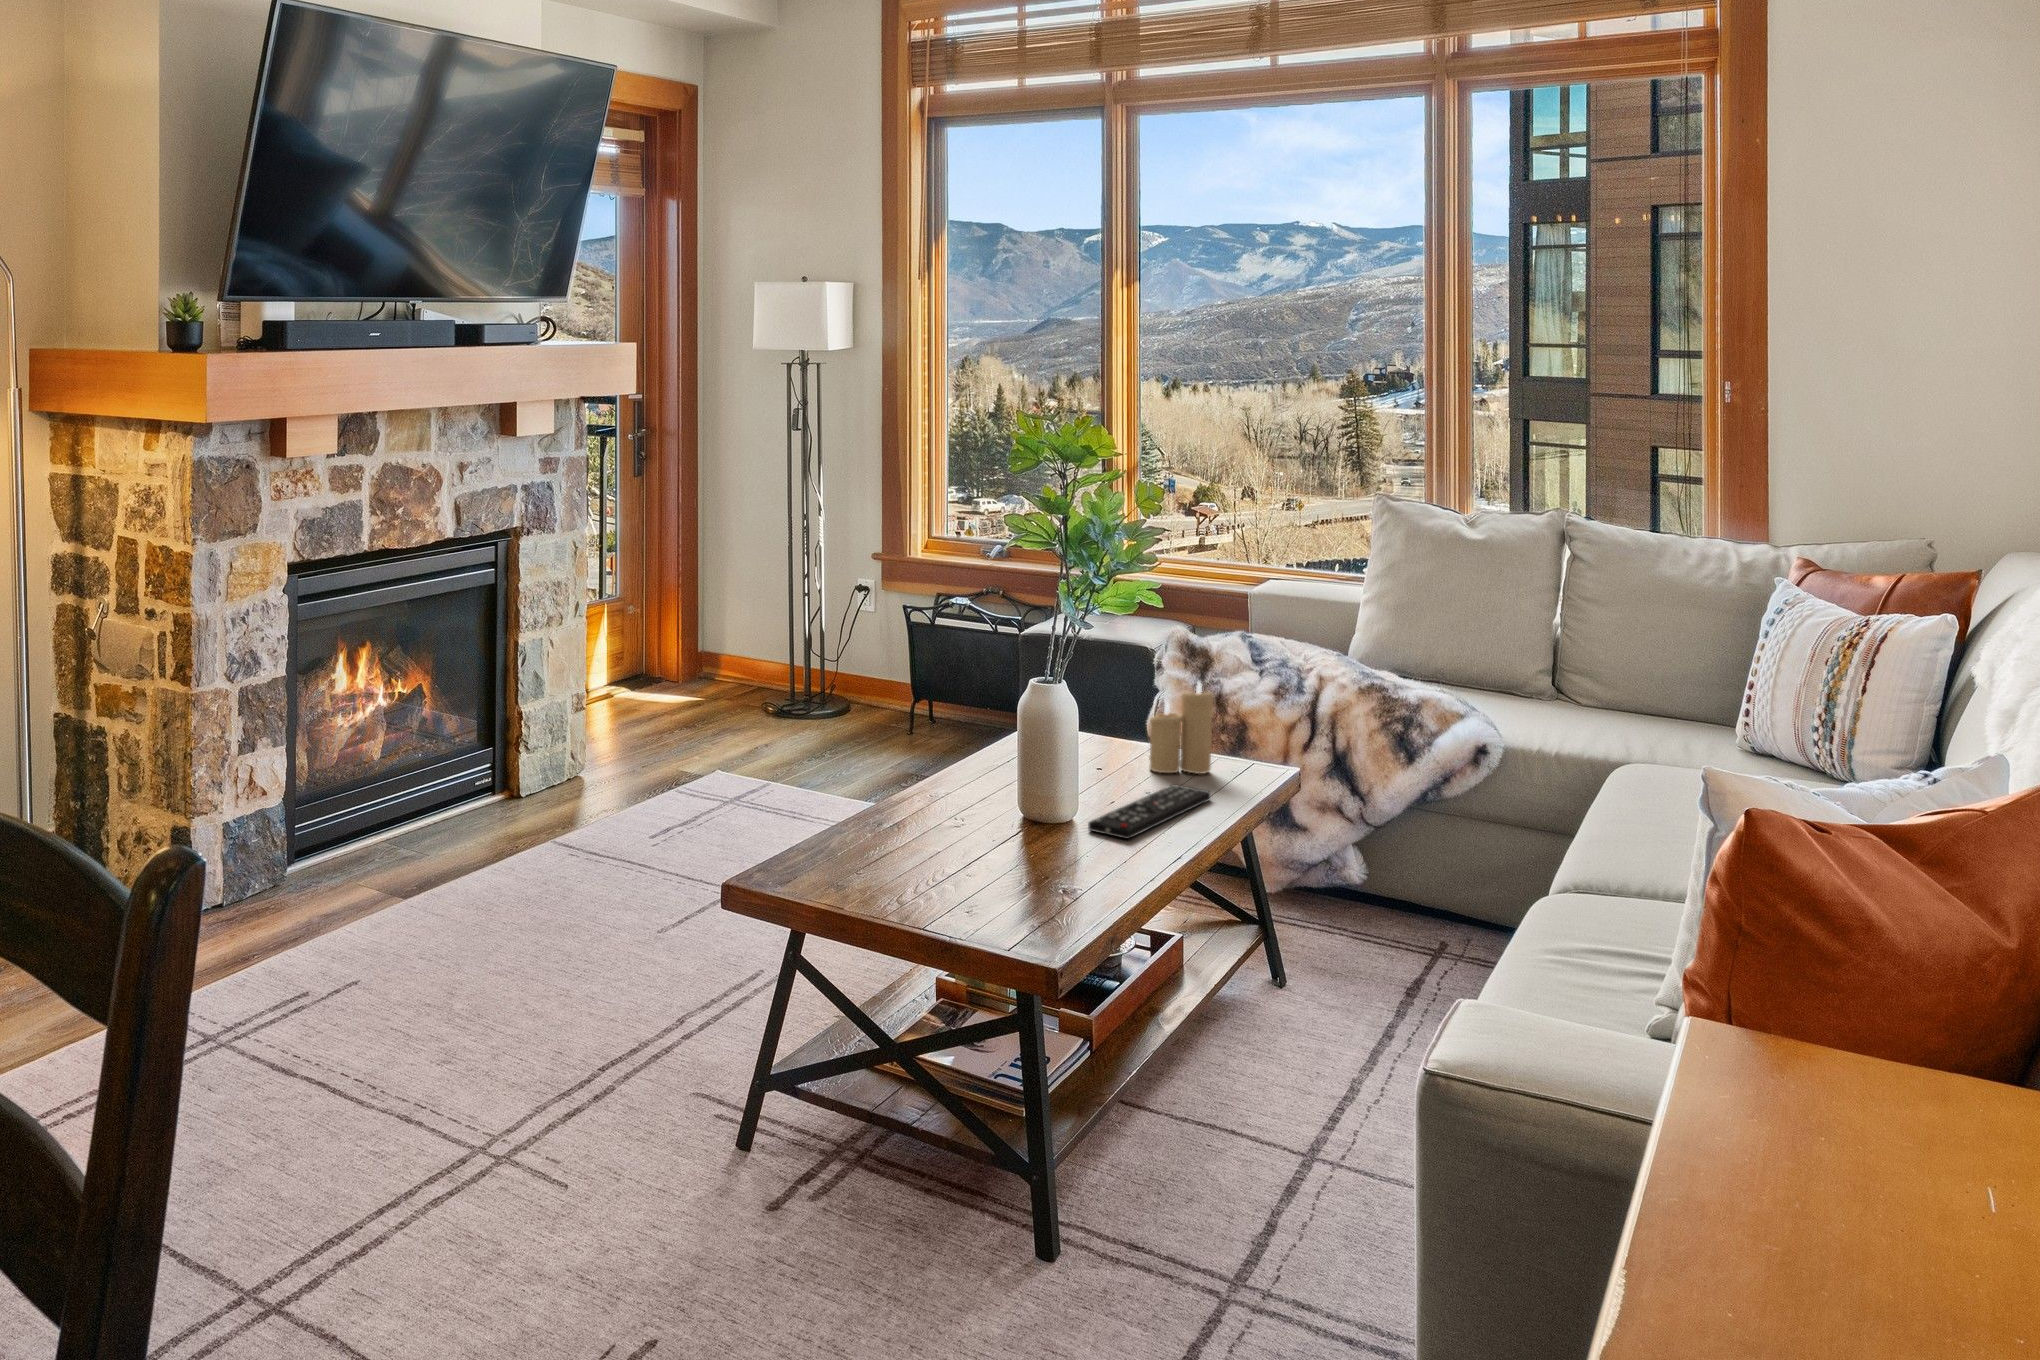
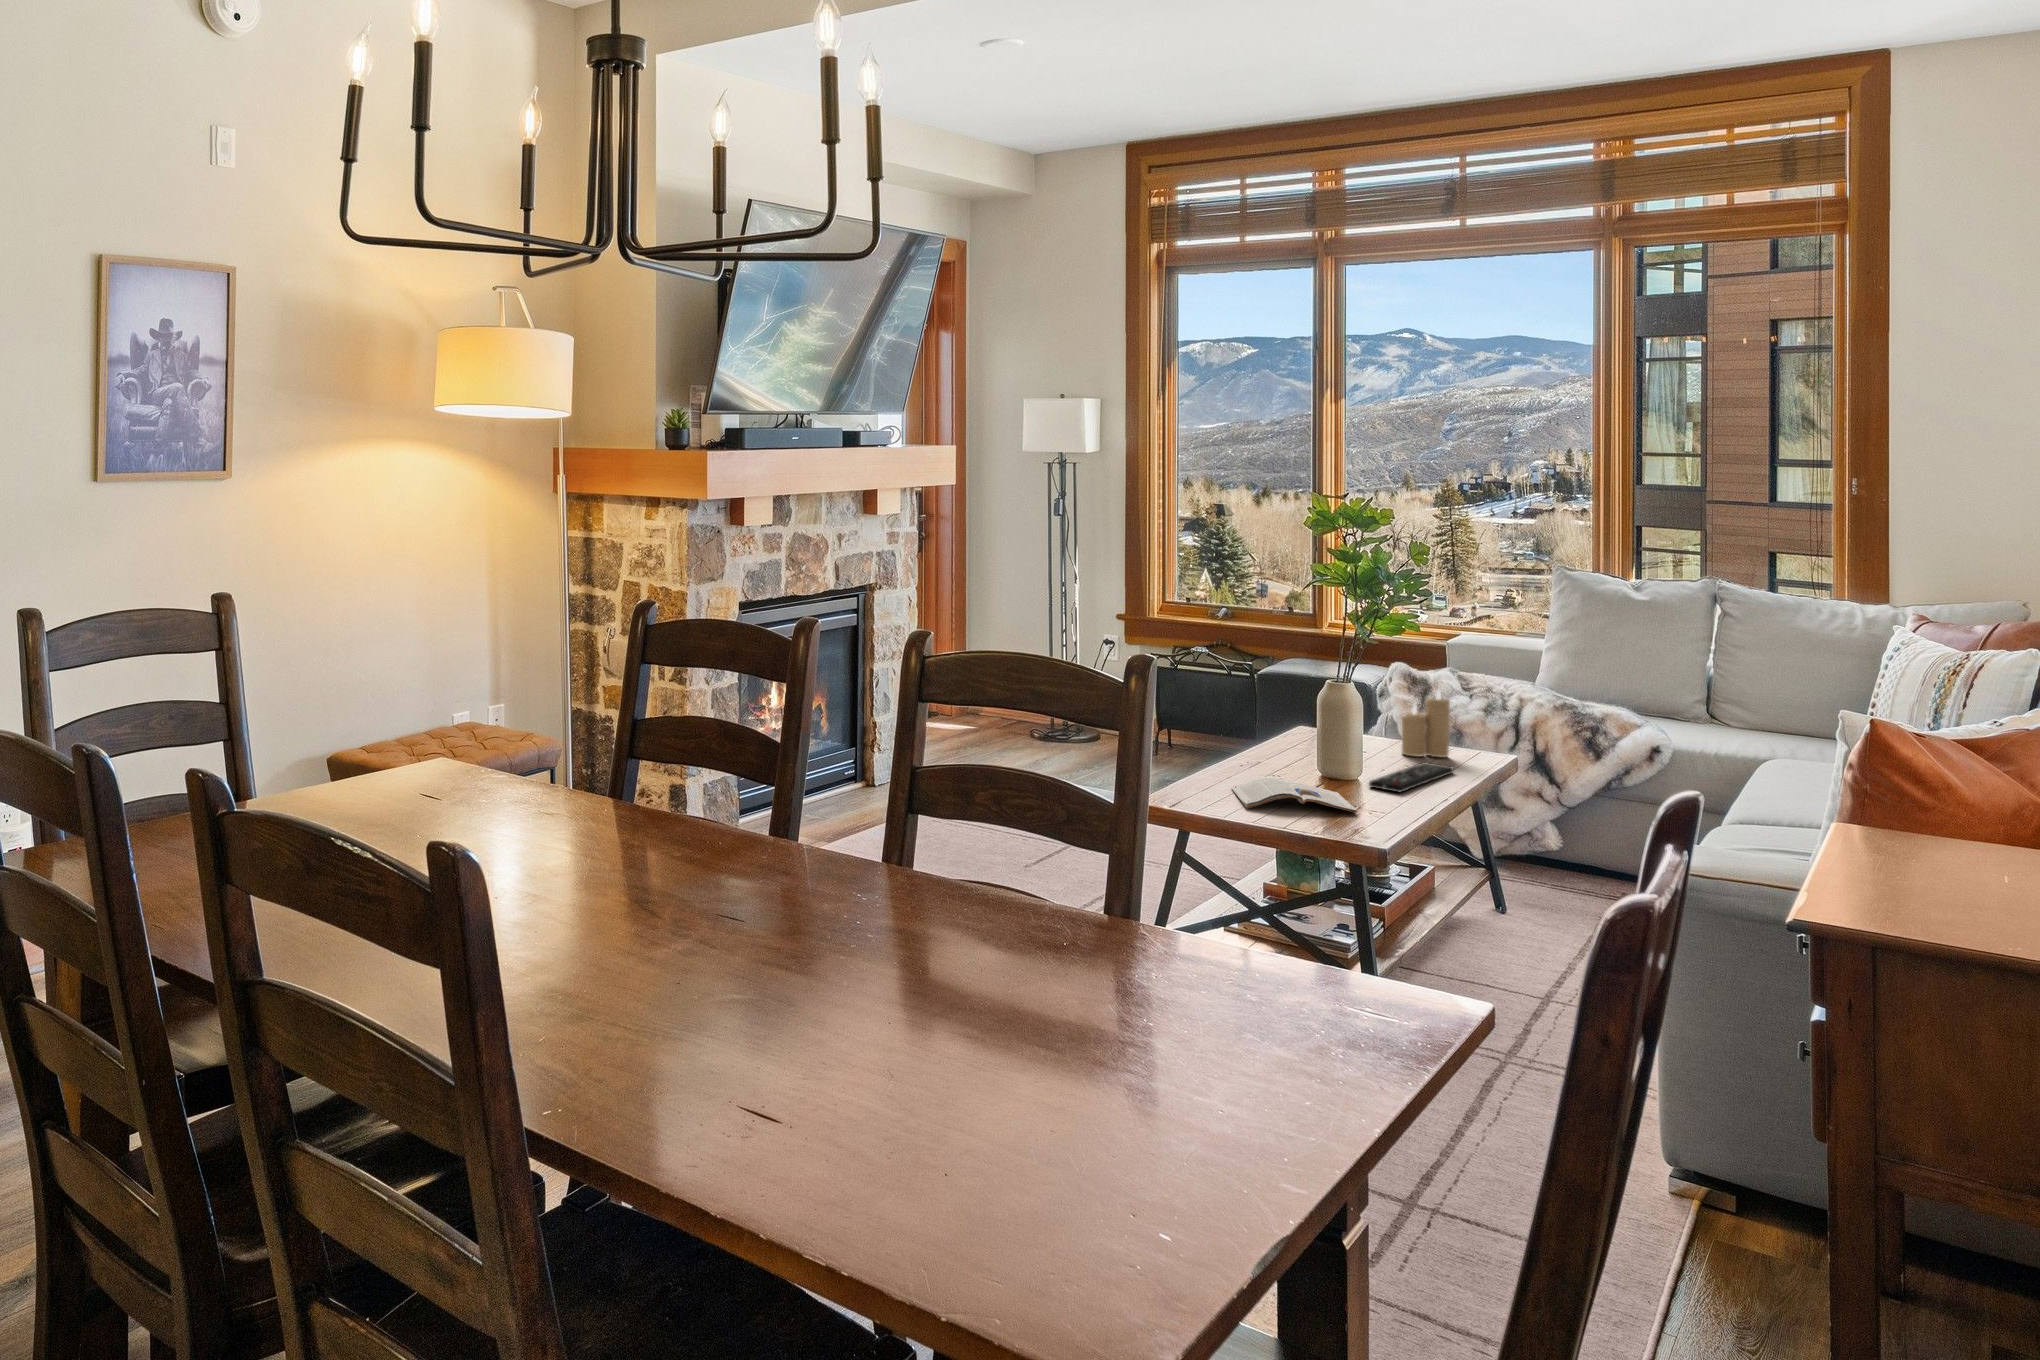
magazine: none [893,822,1057,881] -> present [1231,776,1357,812]

